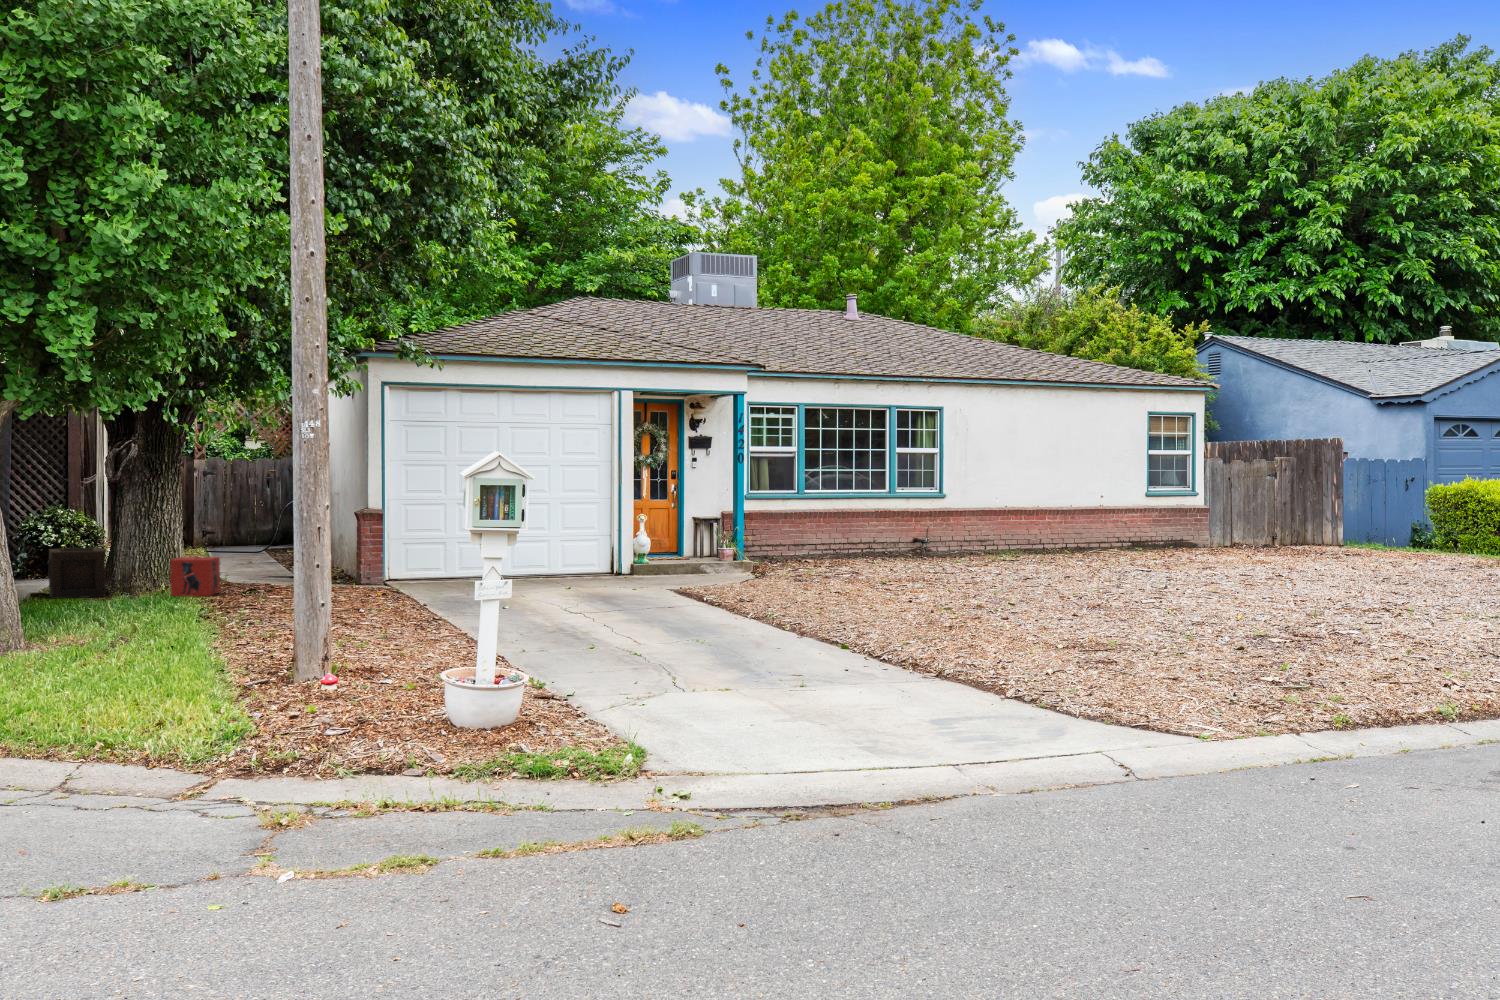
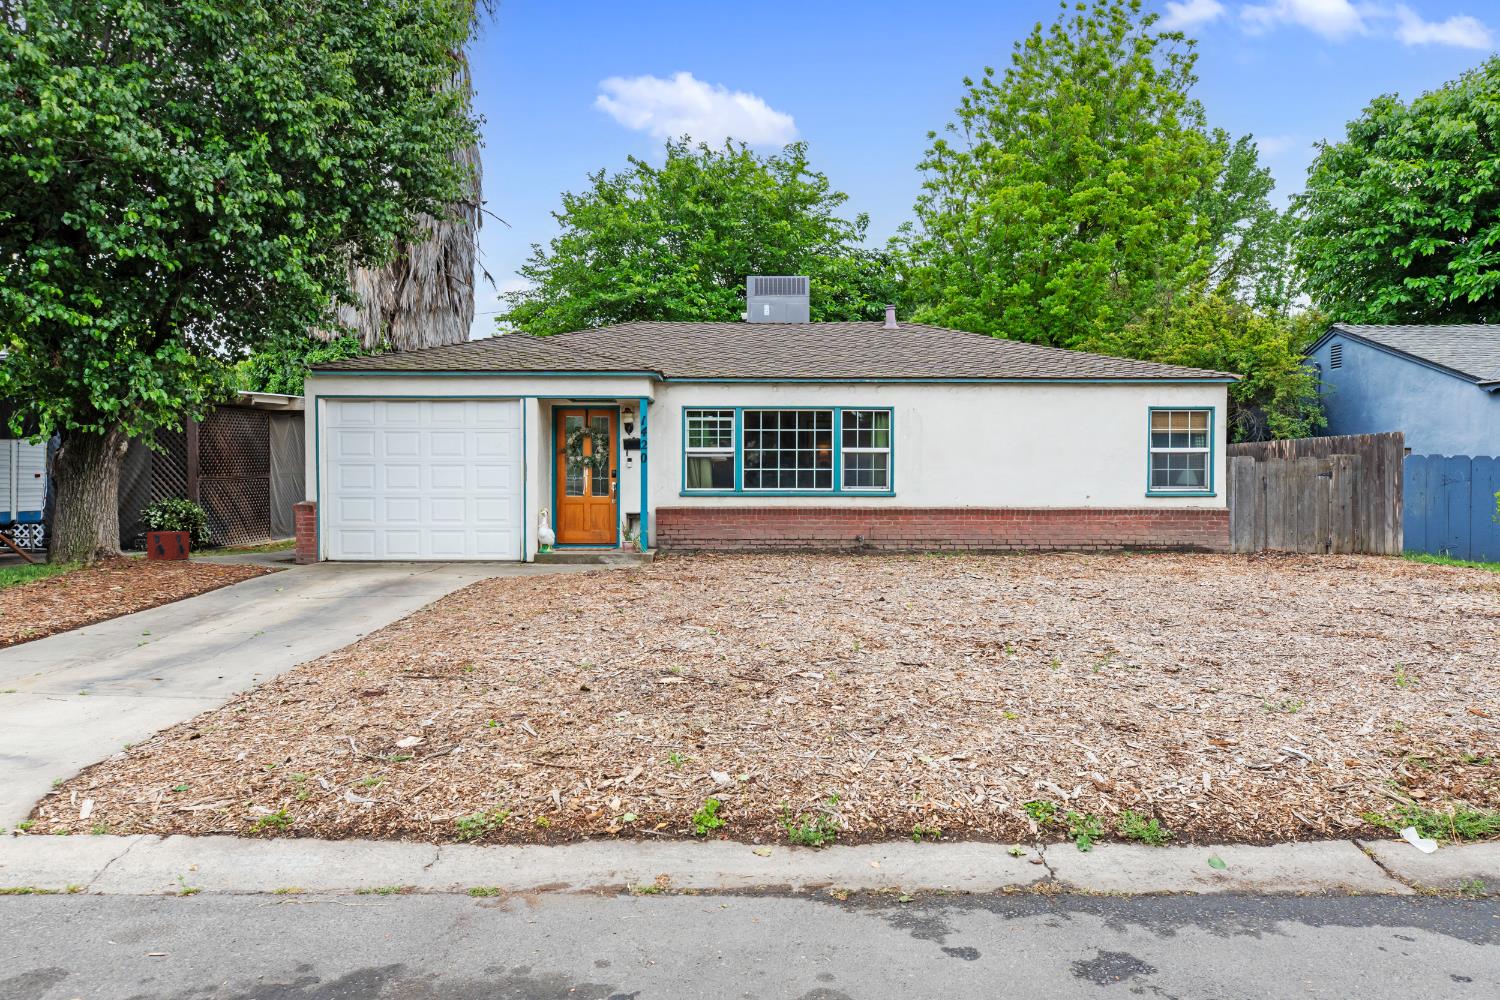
wooden crate: present [49,548,106,599] -> none [67,523,115,558]

